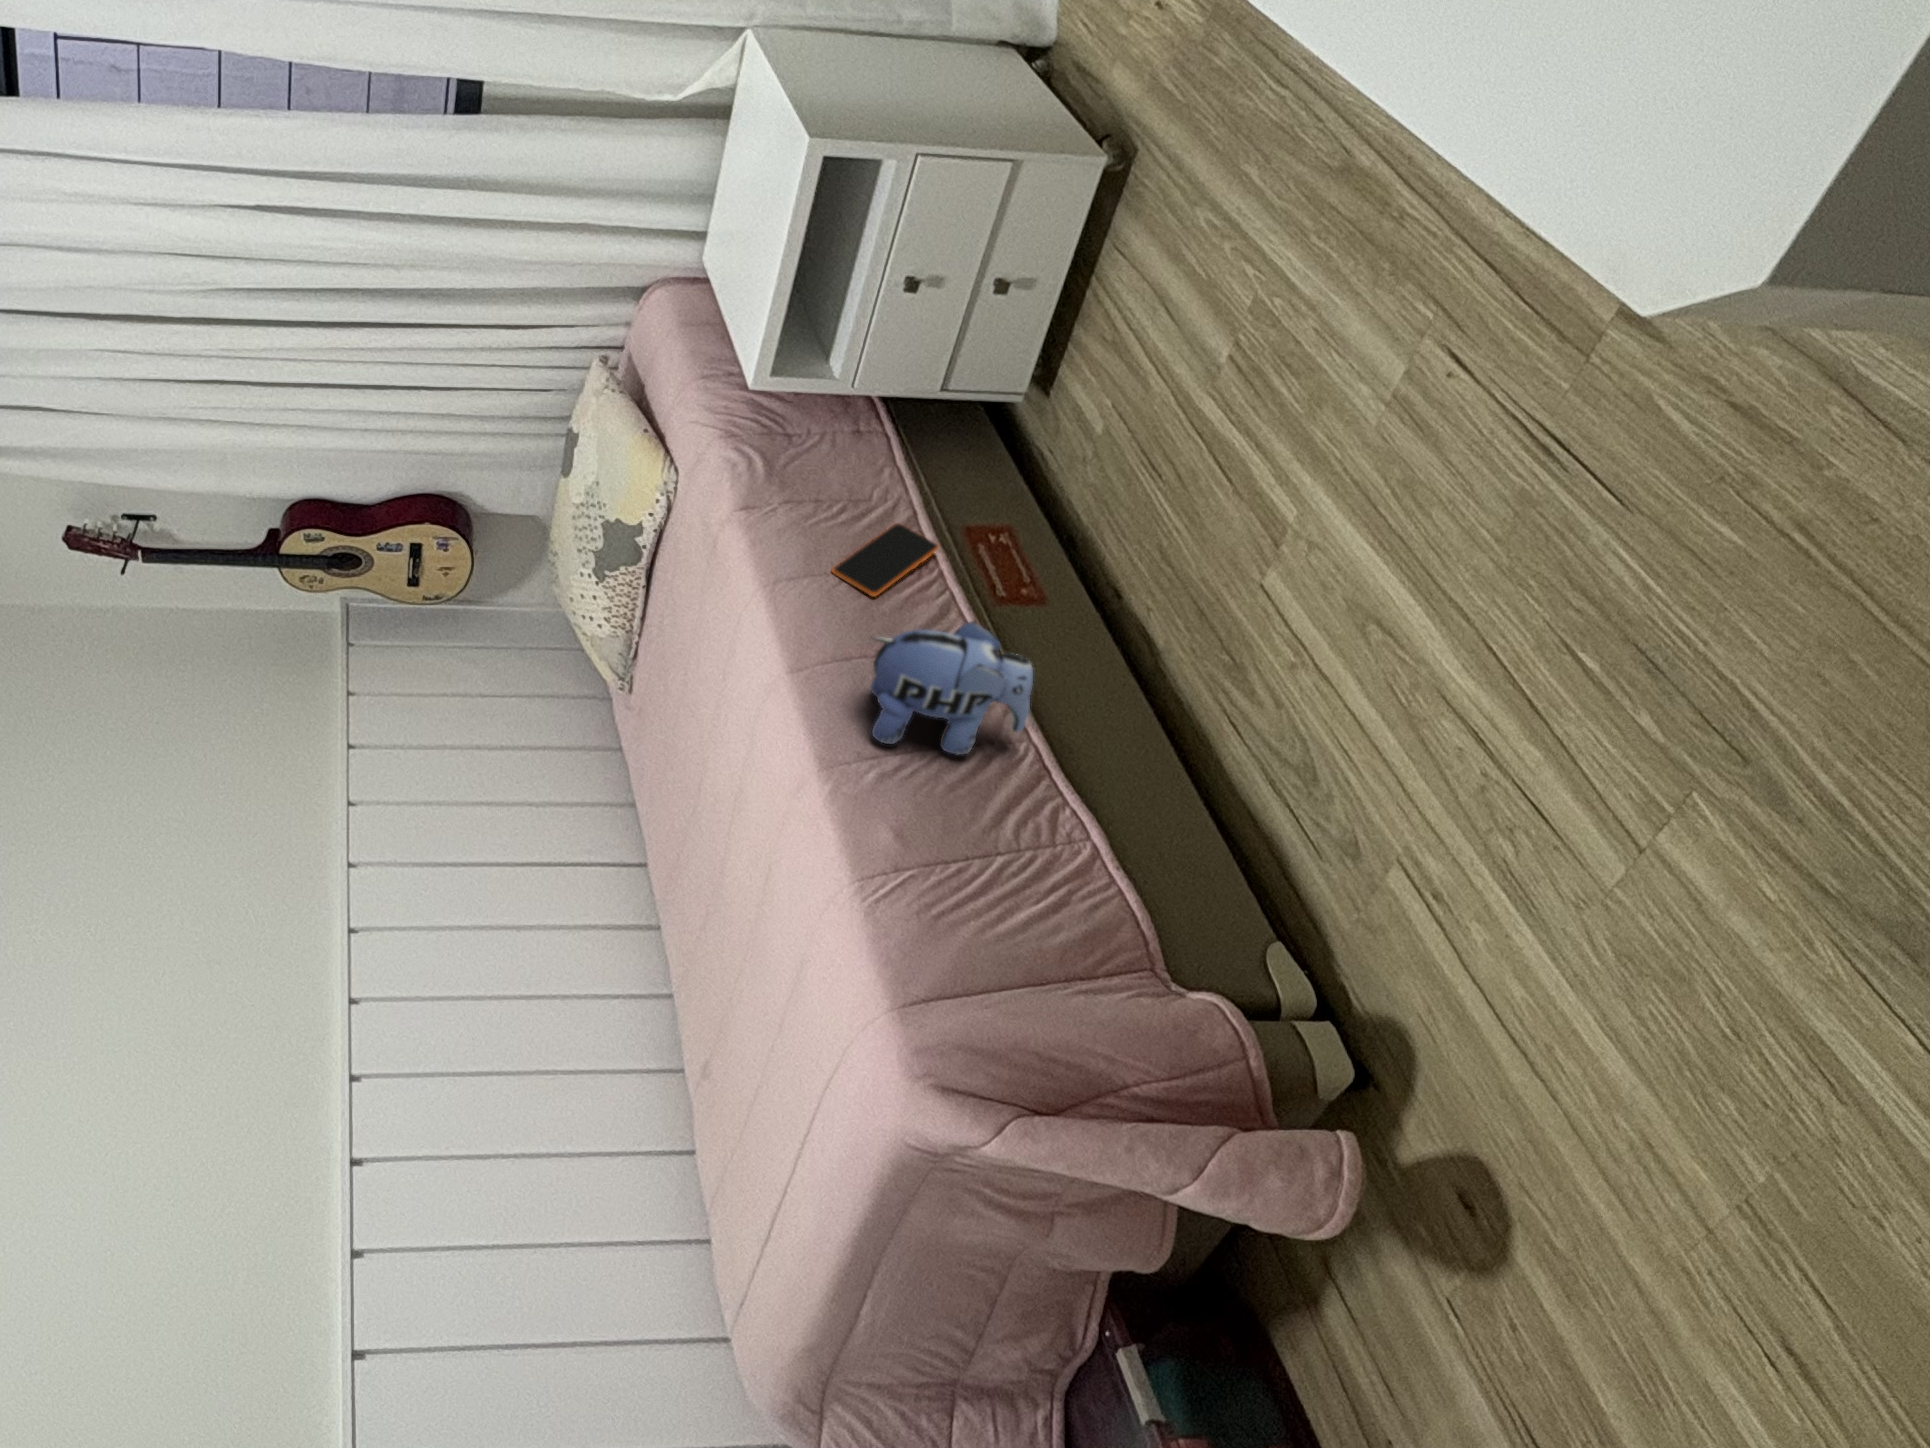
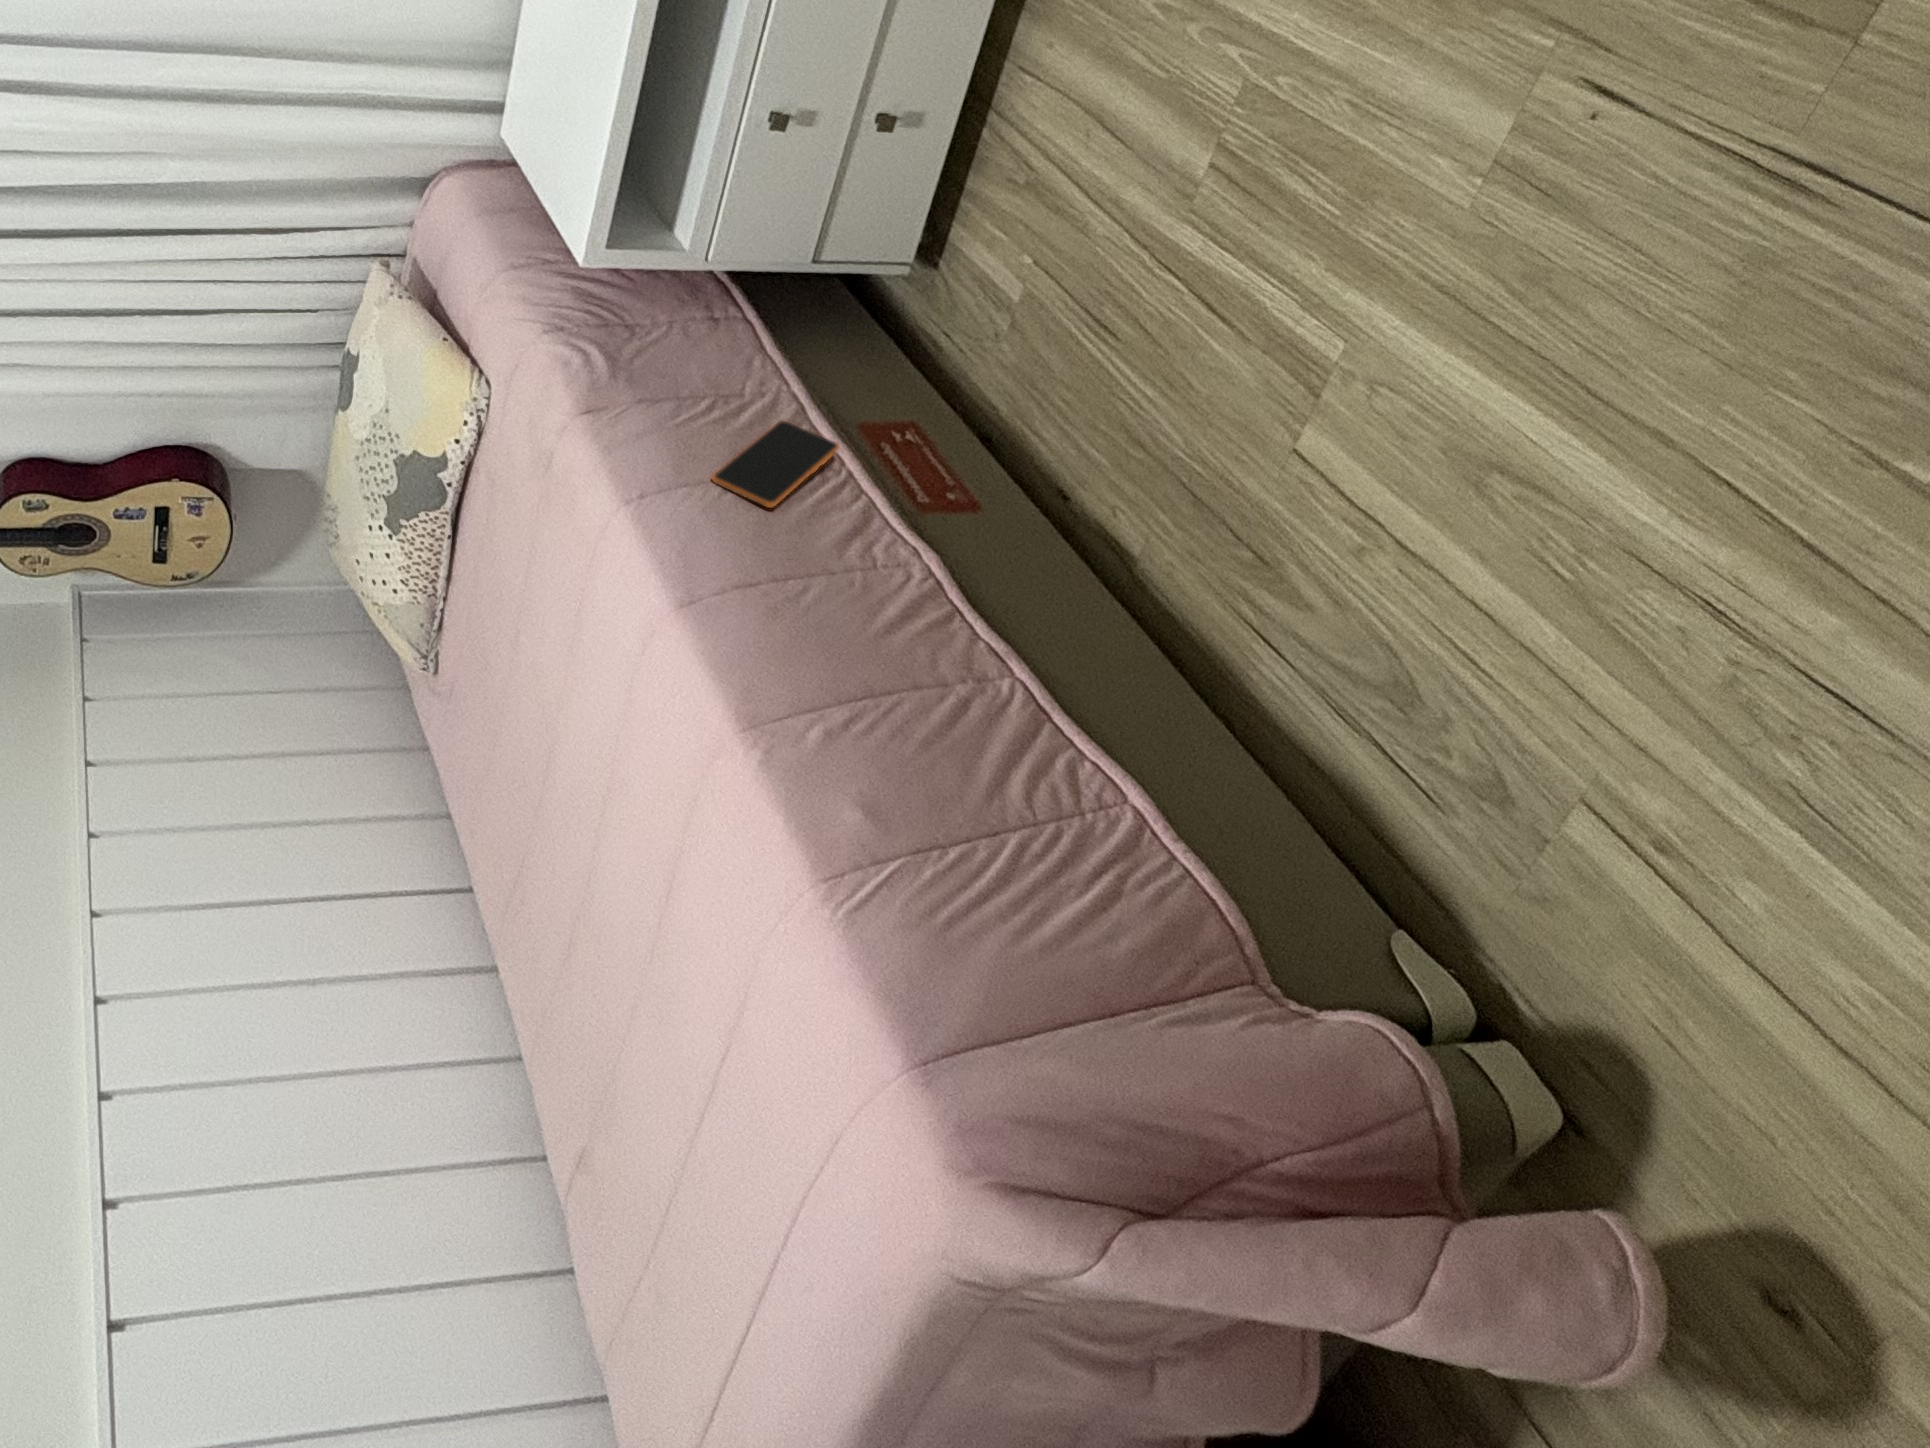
plush toy: present [871,621,1033,755] -> none [792,514,1020,699]

